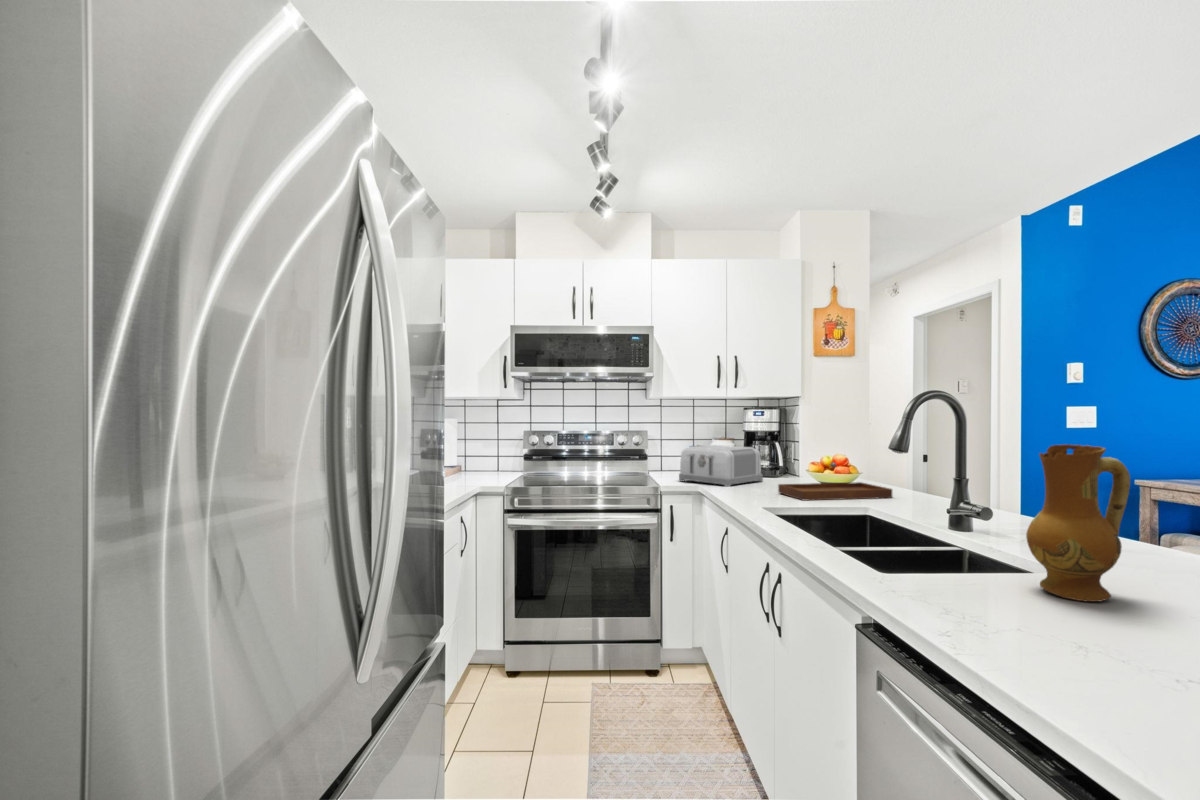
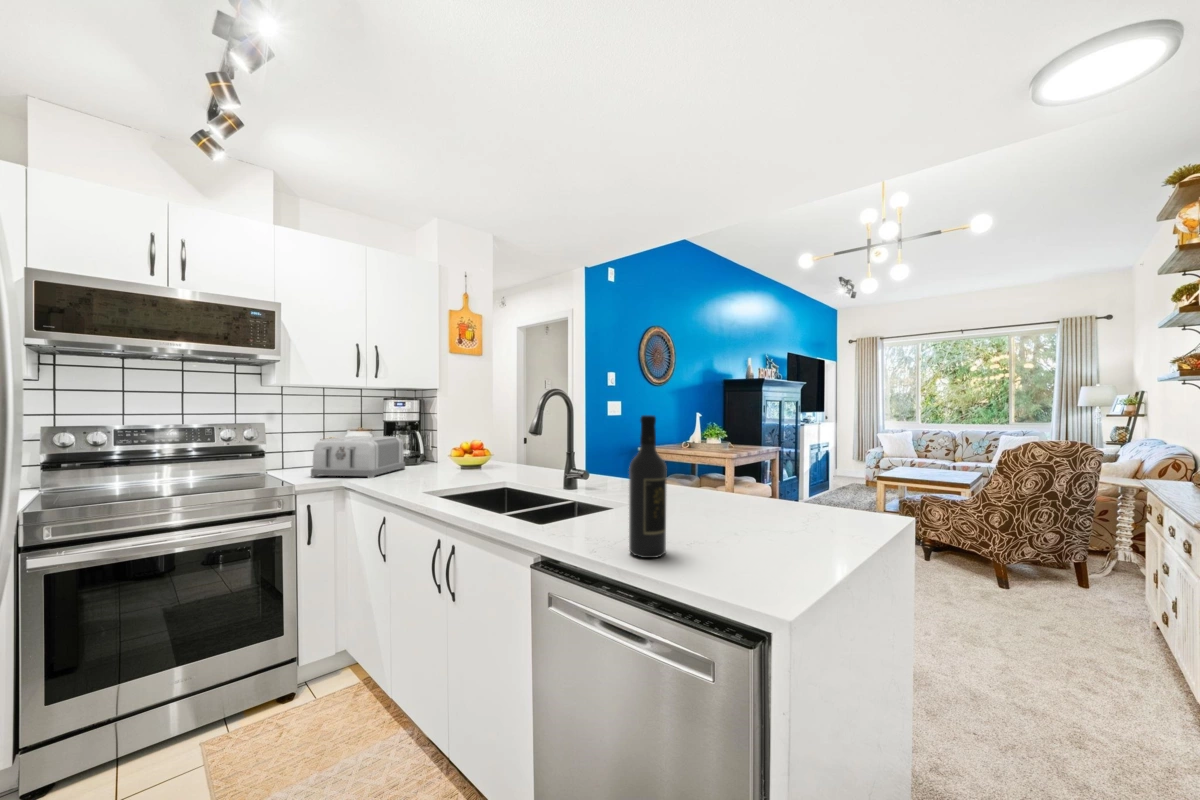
wine bottle: none [938,434,989,598] -> present [629,415,667,558]
ceramic jug: present [1026,444,1130,602] -> none [675,422,732,541]
tray: present [778,462,892,500] -> none [428,447,524,484]

